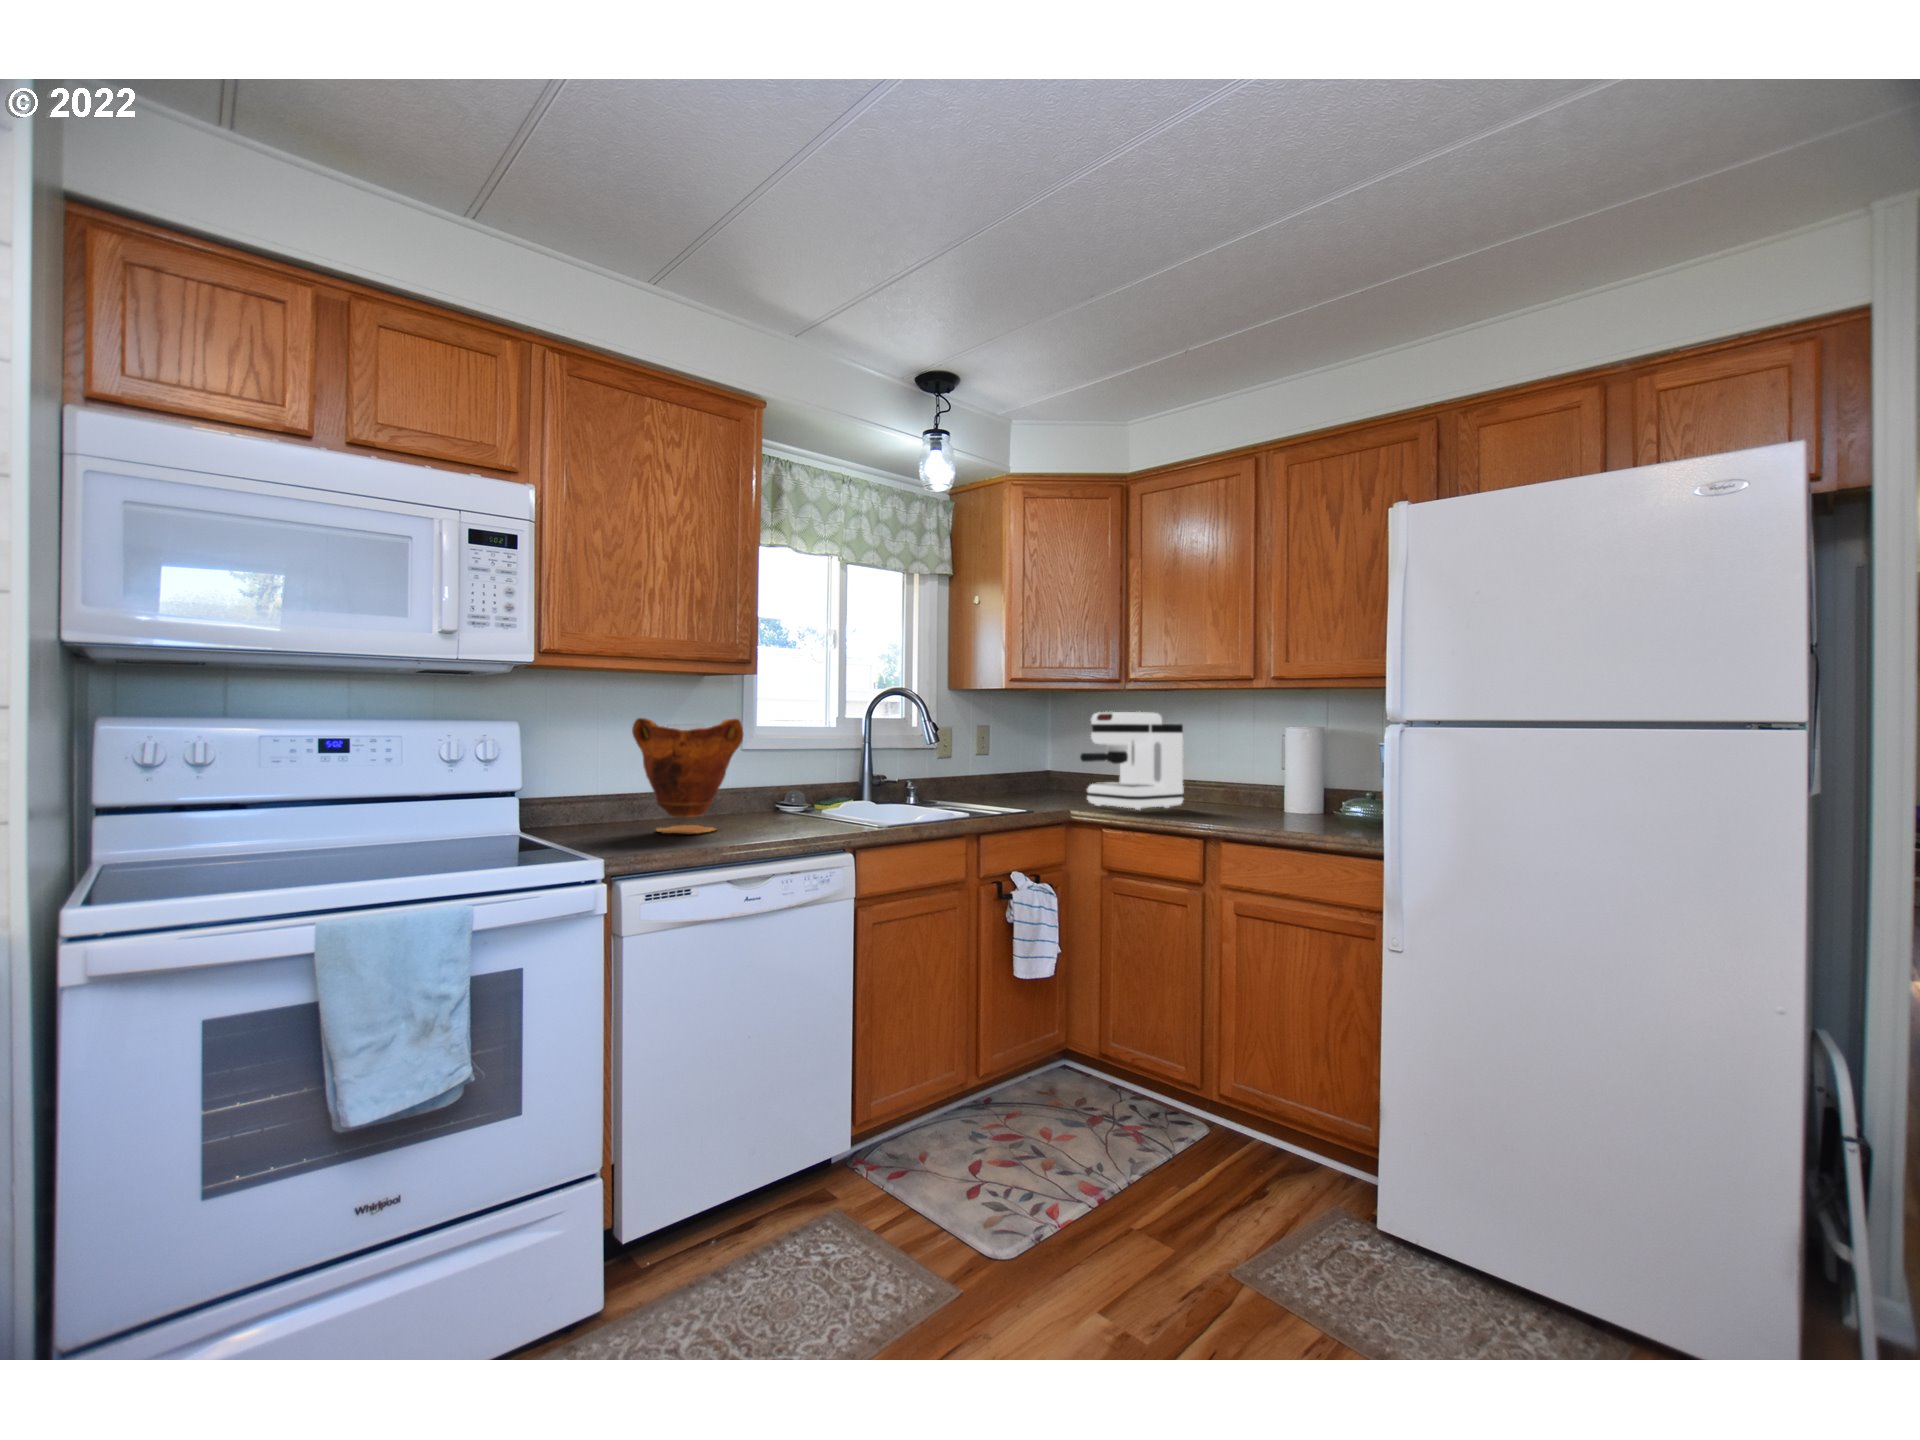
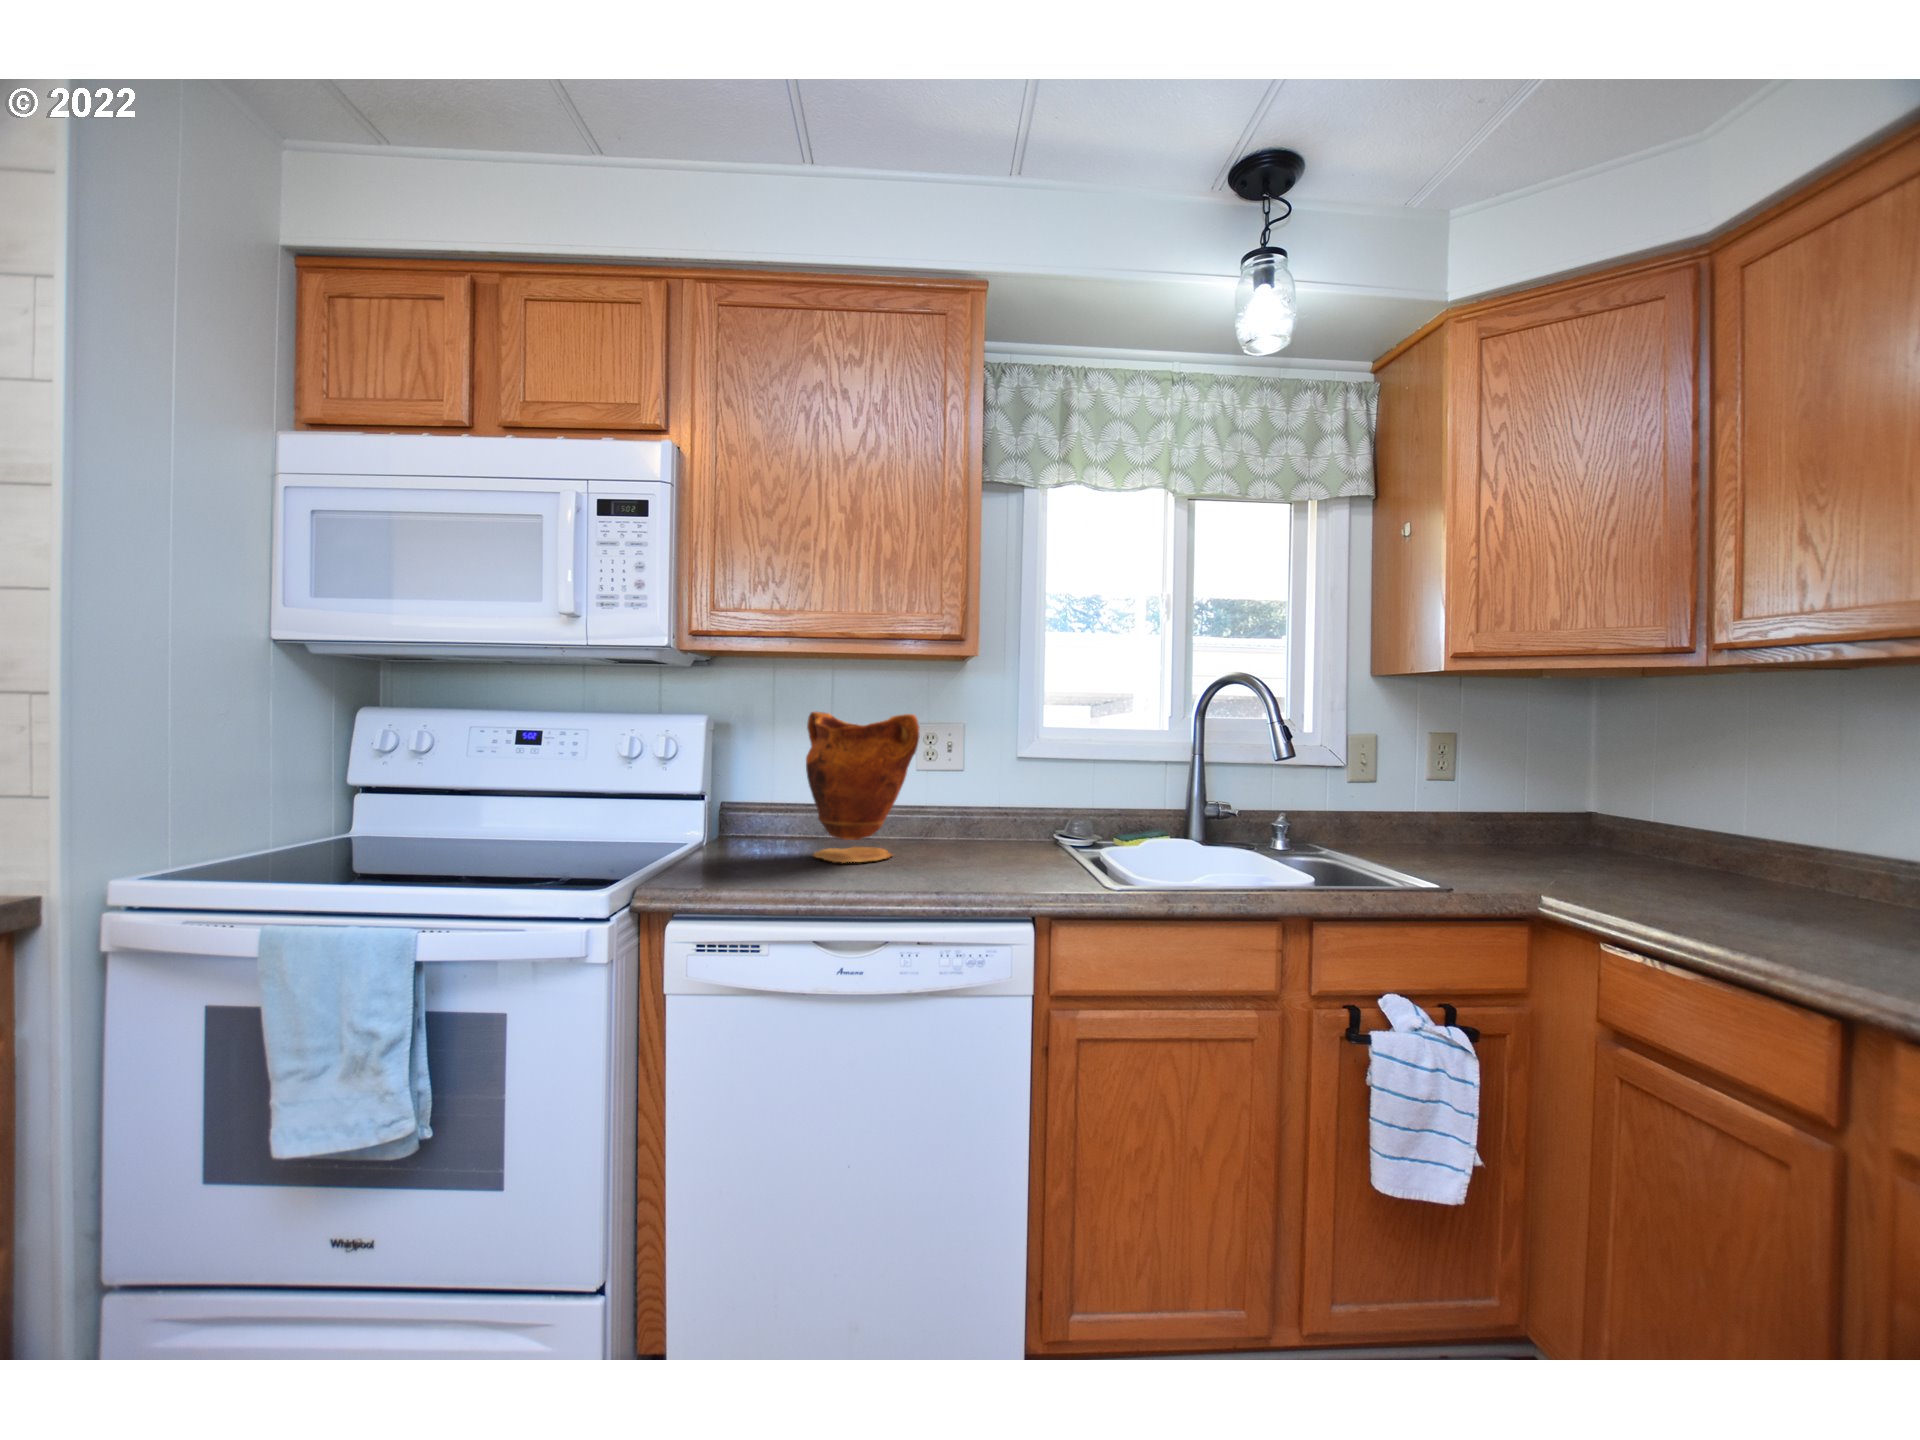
coffee maker: present [1080,712,1183,810] -> none [1584,712,1883,922]

